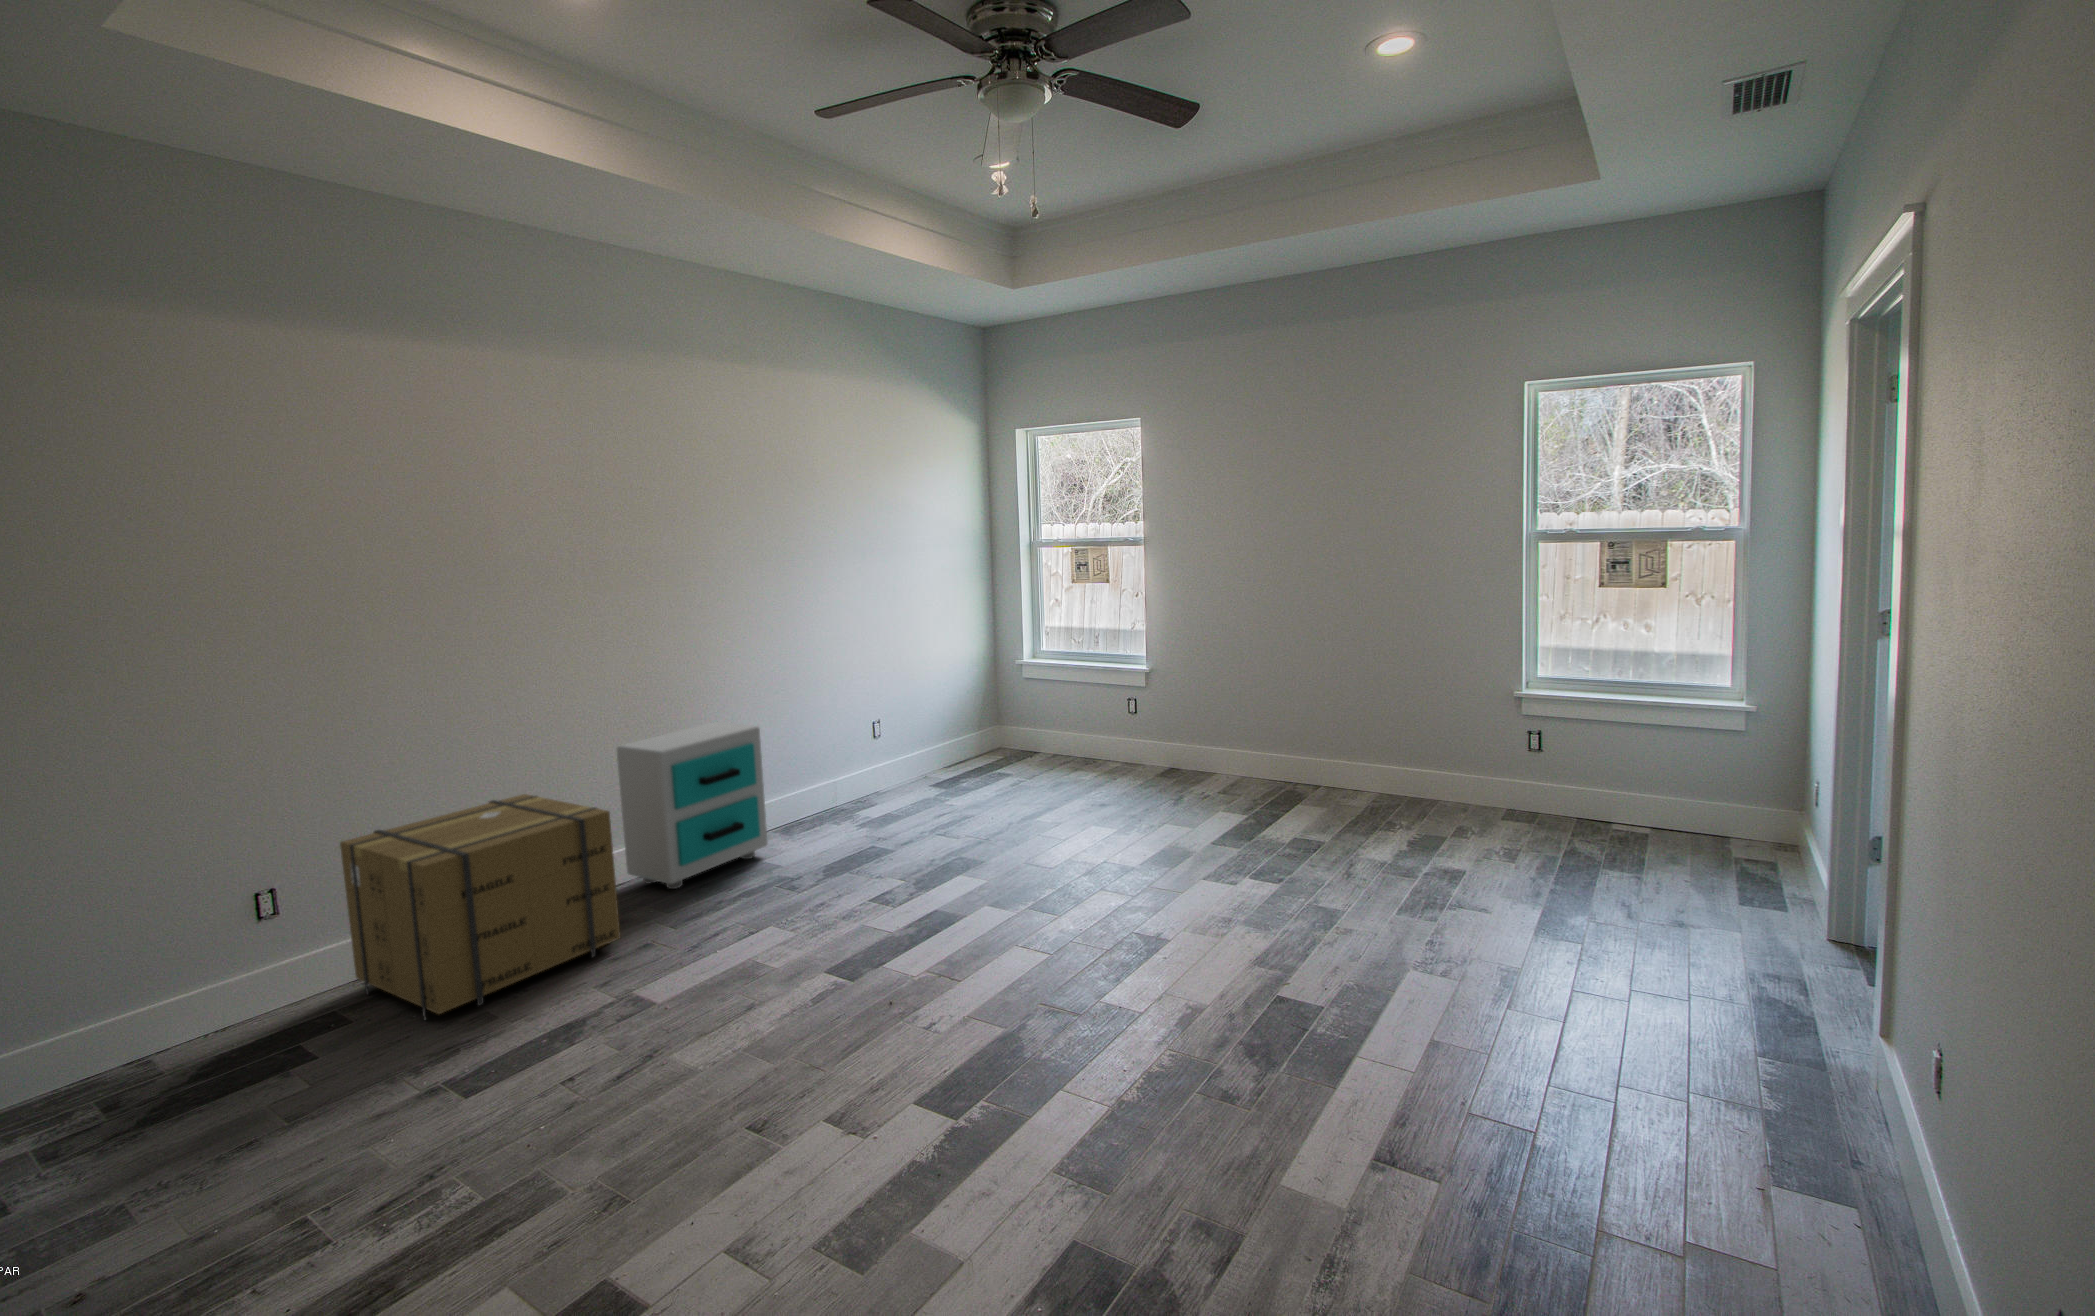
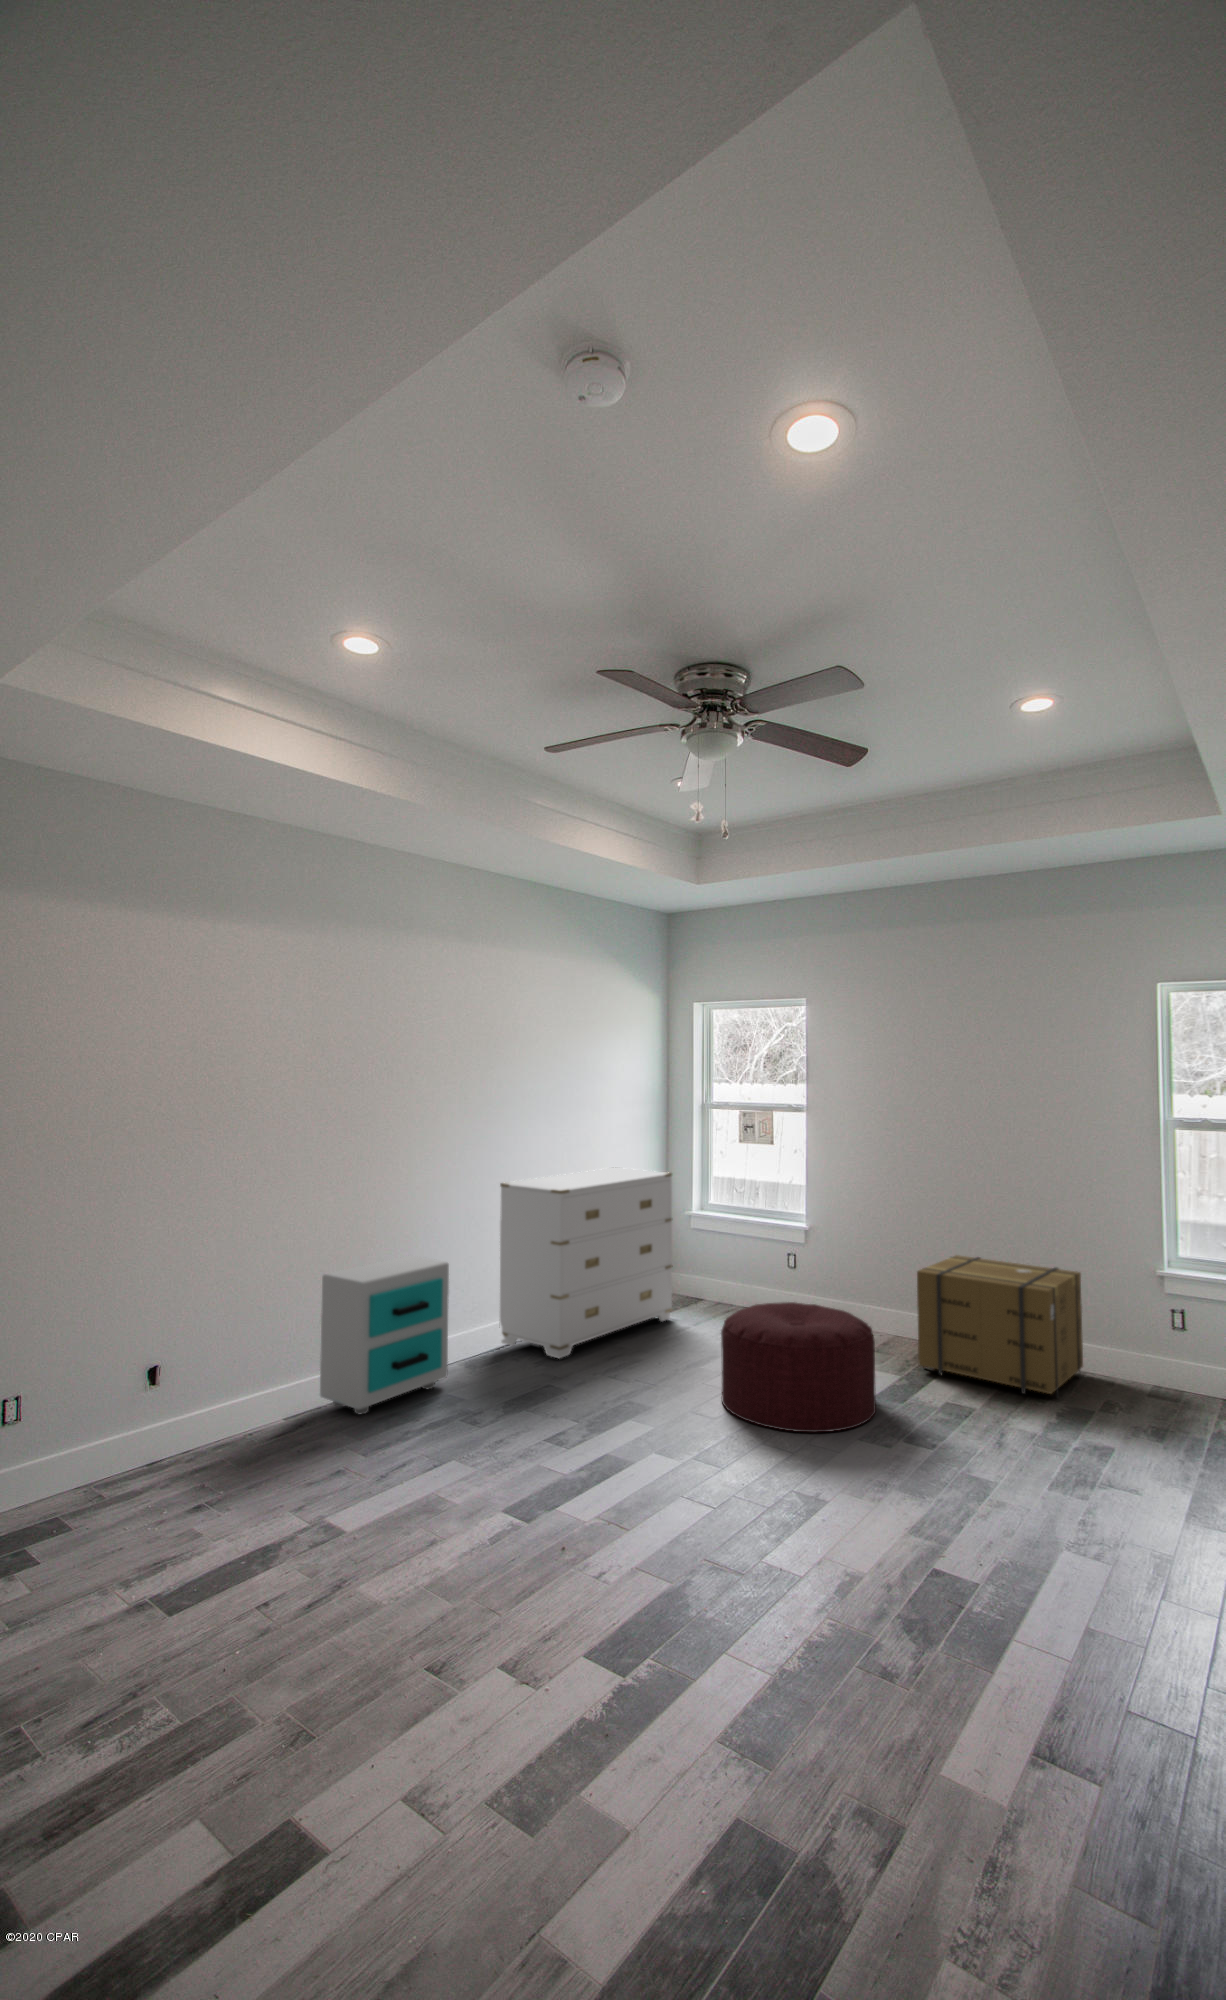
dresser: none [813,619,1010,820] -> present [499,1168,673,1358]
ottoman: none [1058,747,1219,874] -> present [721,1302,876,1432]
cardboard box: present [340,794,620,1020] -> present [917,1255,1083,1394]

